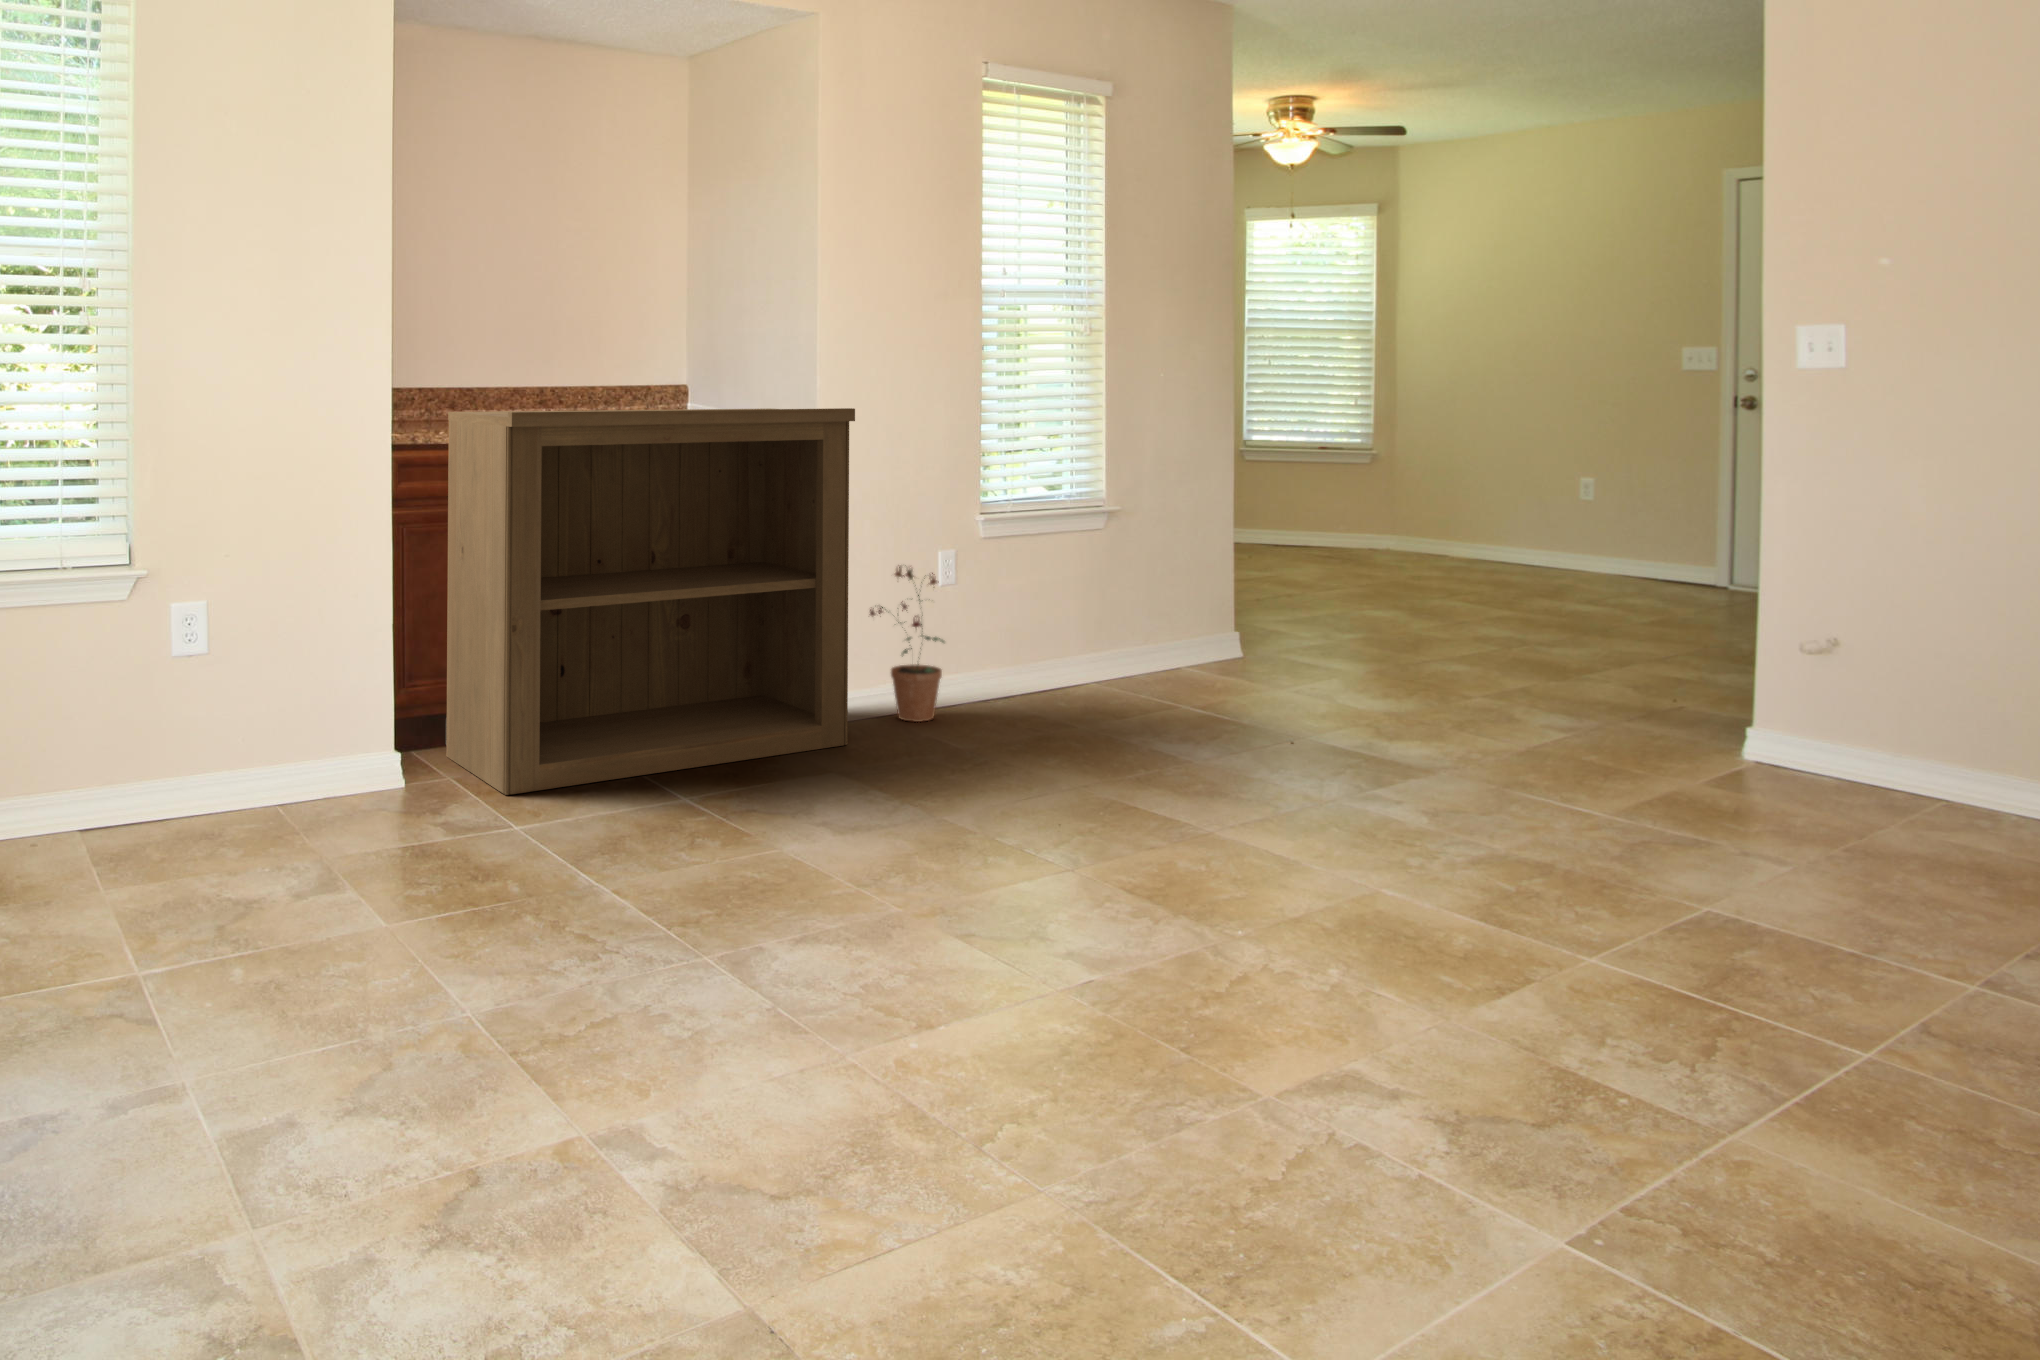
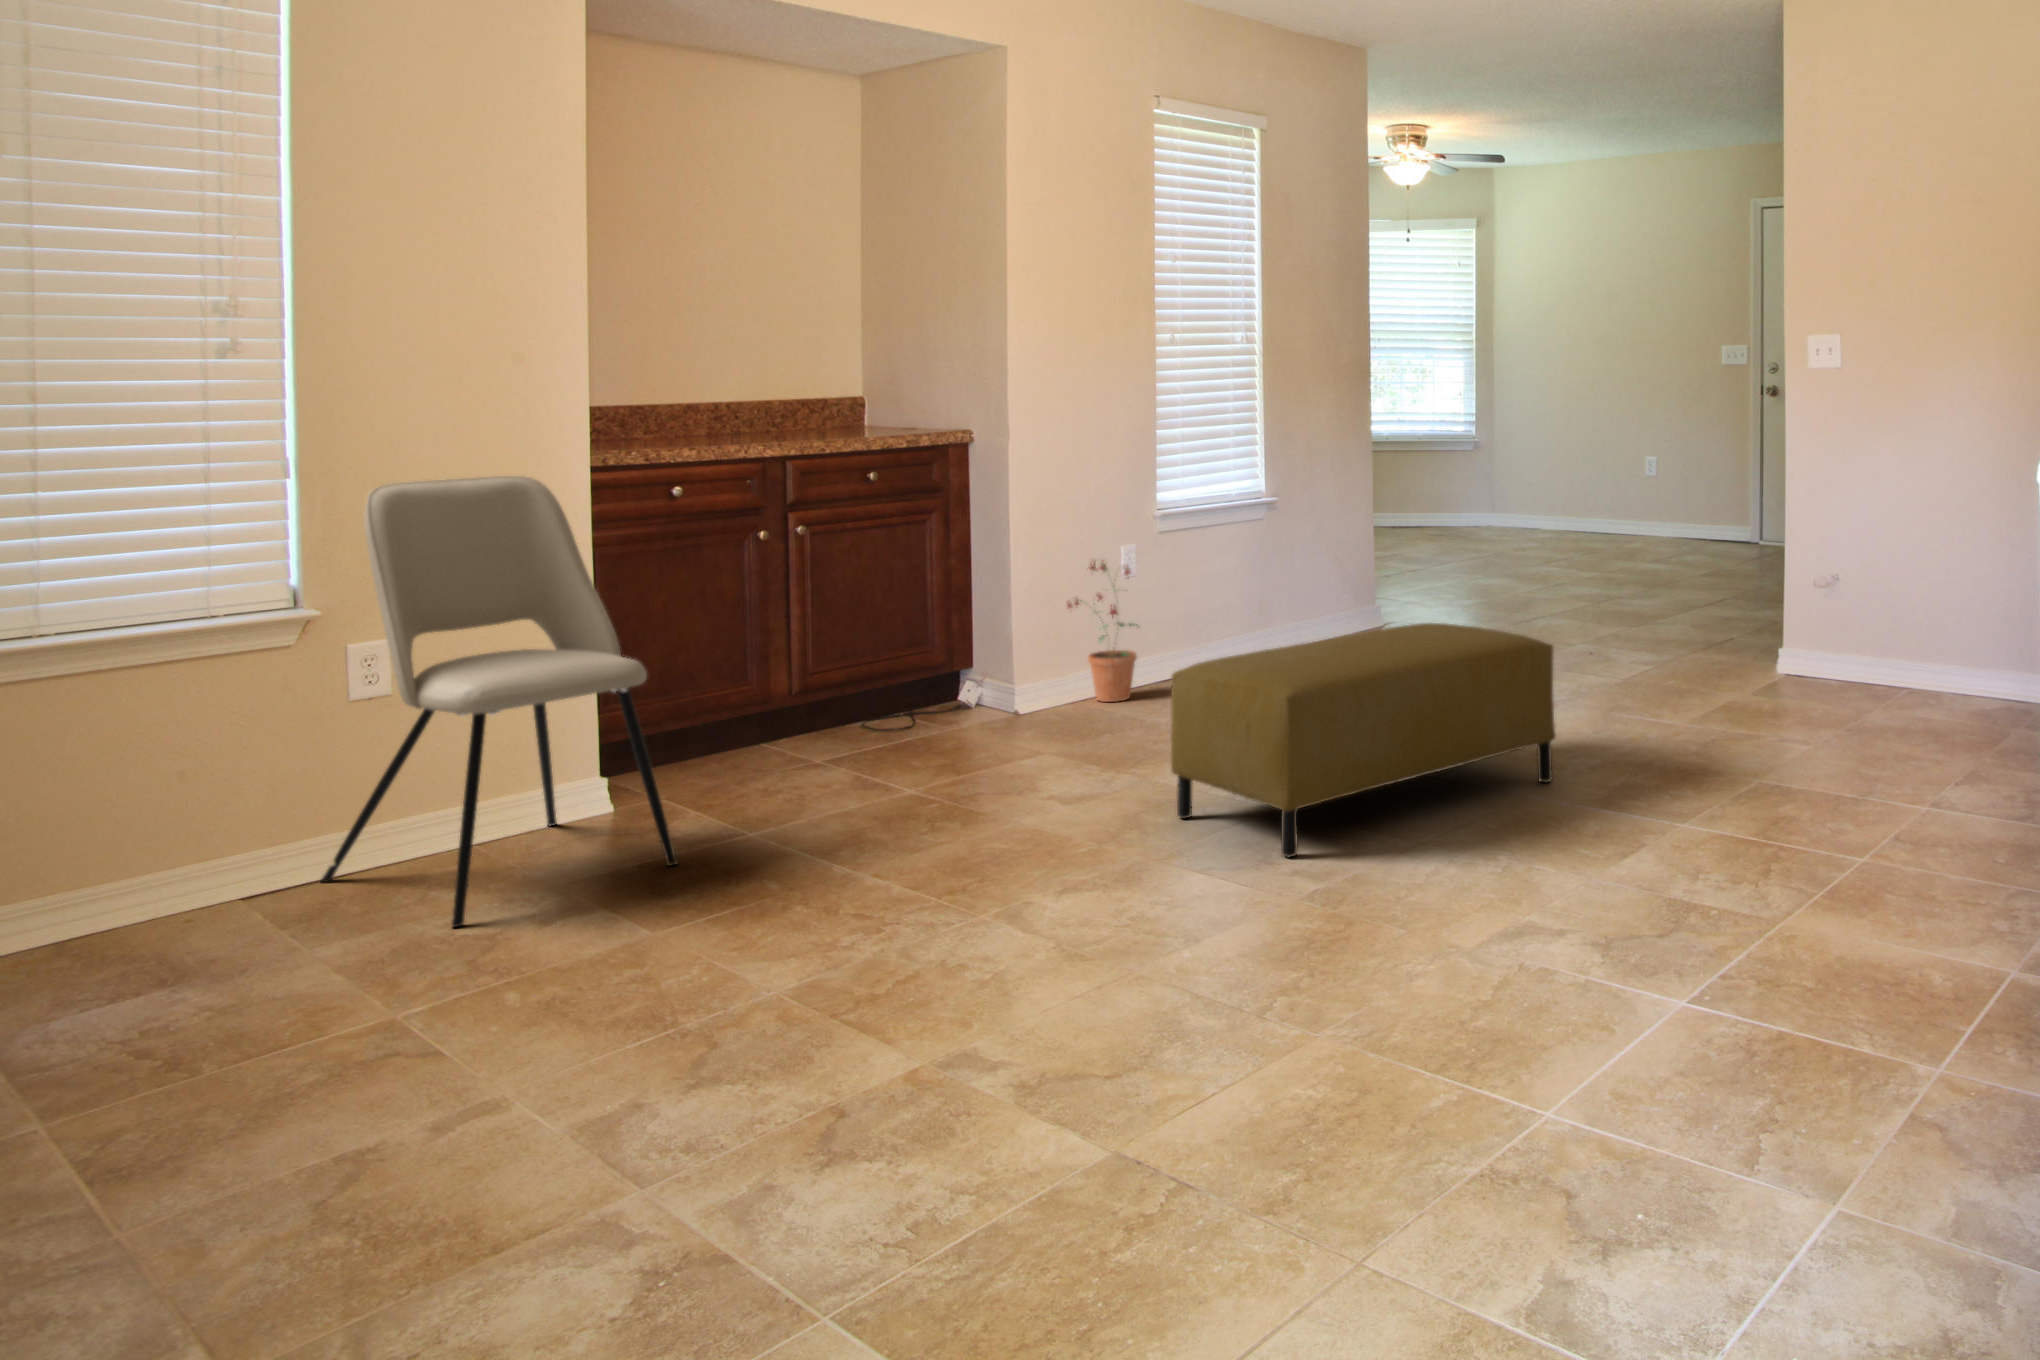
bookshelf: present [446,408,855,795] -> none [640,416,1058,805]
dining chair: none [140,450,436,897] -> present [321,476,677,927]
ottoman: none [938,671,1419,945] -> present [1171,623,1556,857]

